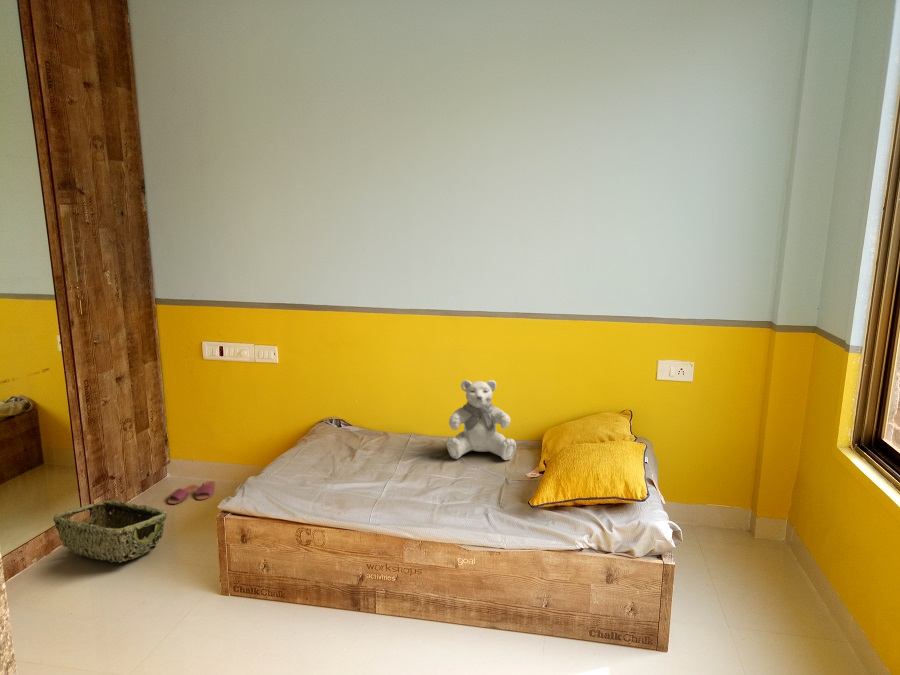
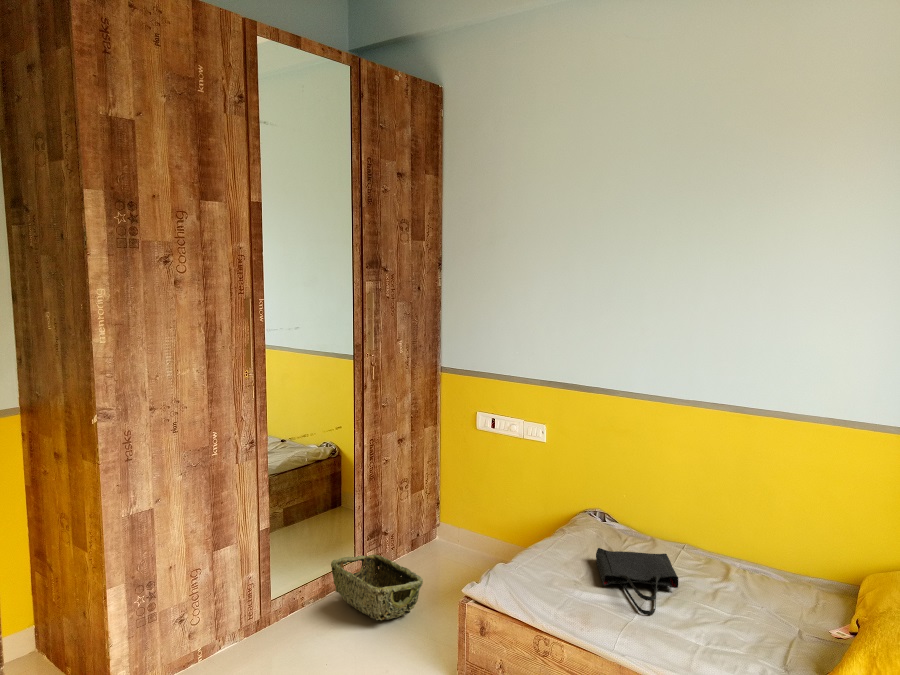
teddy bear: present [446,380,516,460] -> none [725,496,821,607]
tote bag: none [340,441,413,491] -> present [596,548,679,615]
slippers: present [168,481,215,504] -> none [430,553,477,571]

